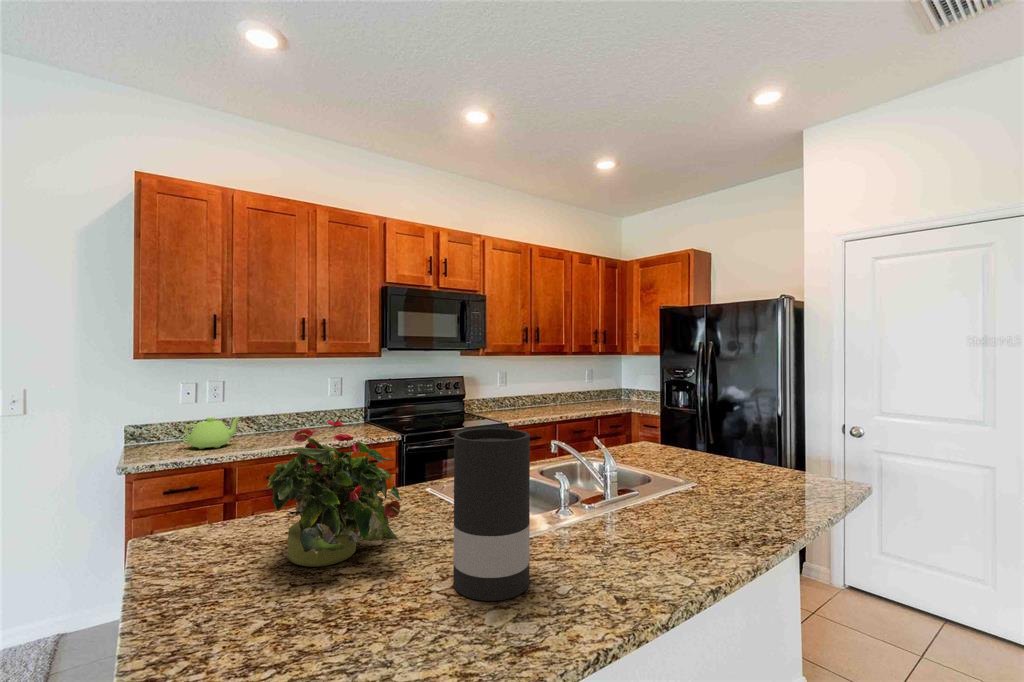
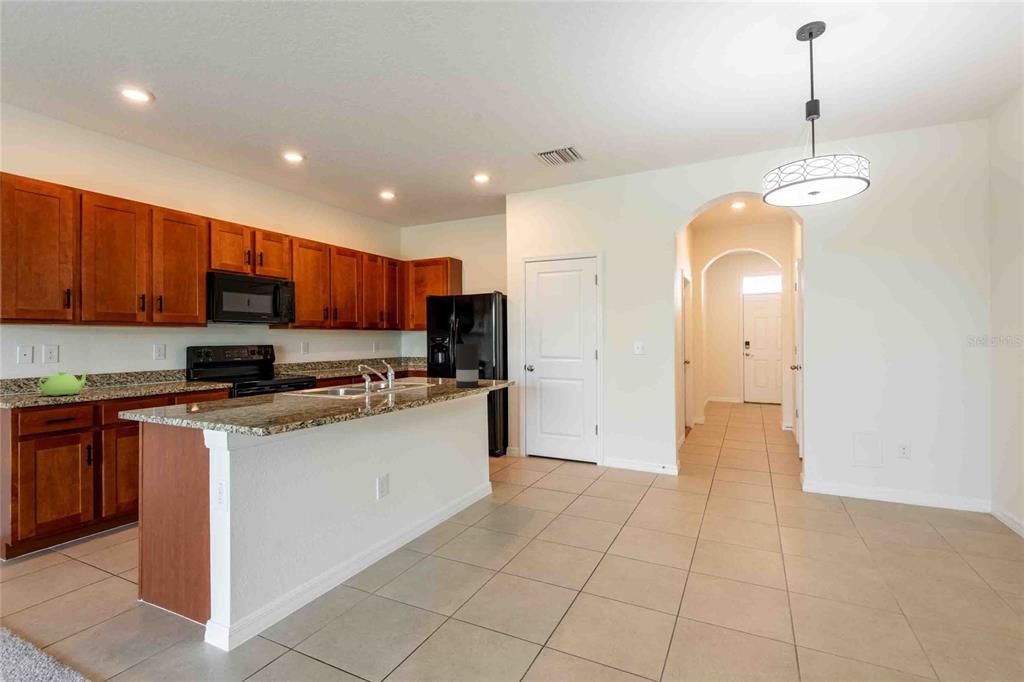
potted plant: present [266,418,401,567] -> none [204,346,285,413]
vase: present [453,428,530,601] -> present [456,344,479,388]

